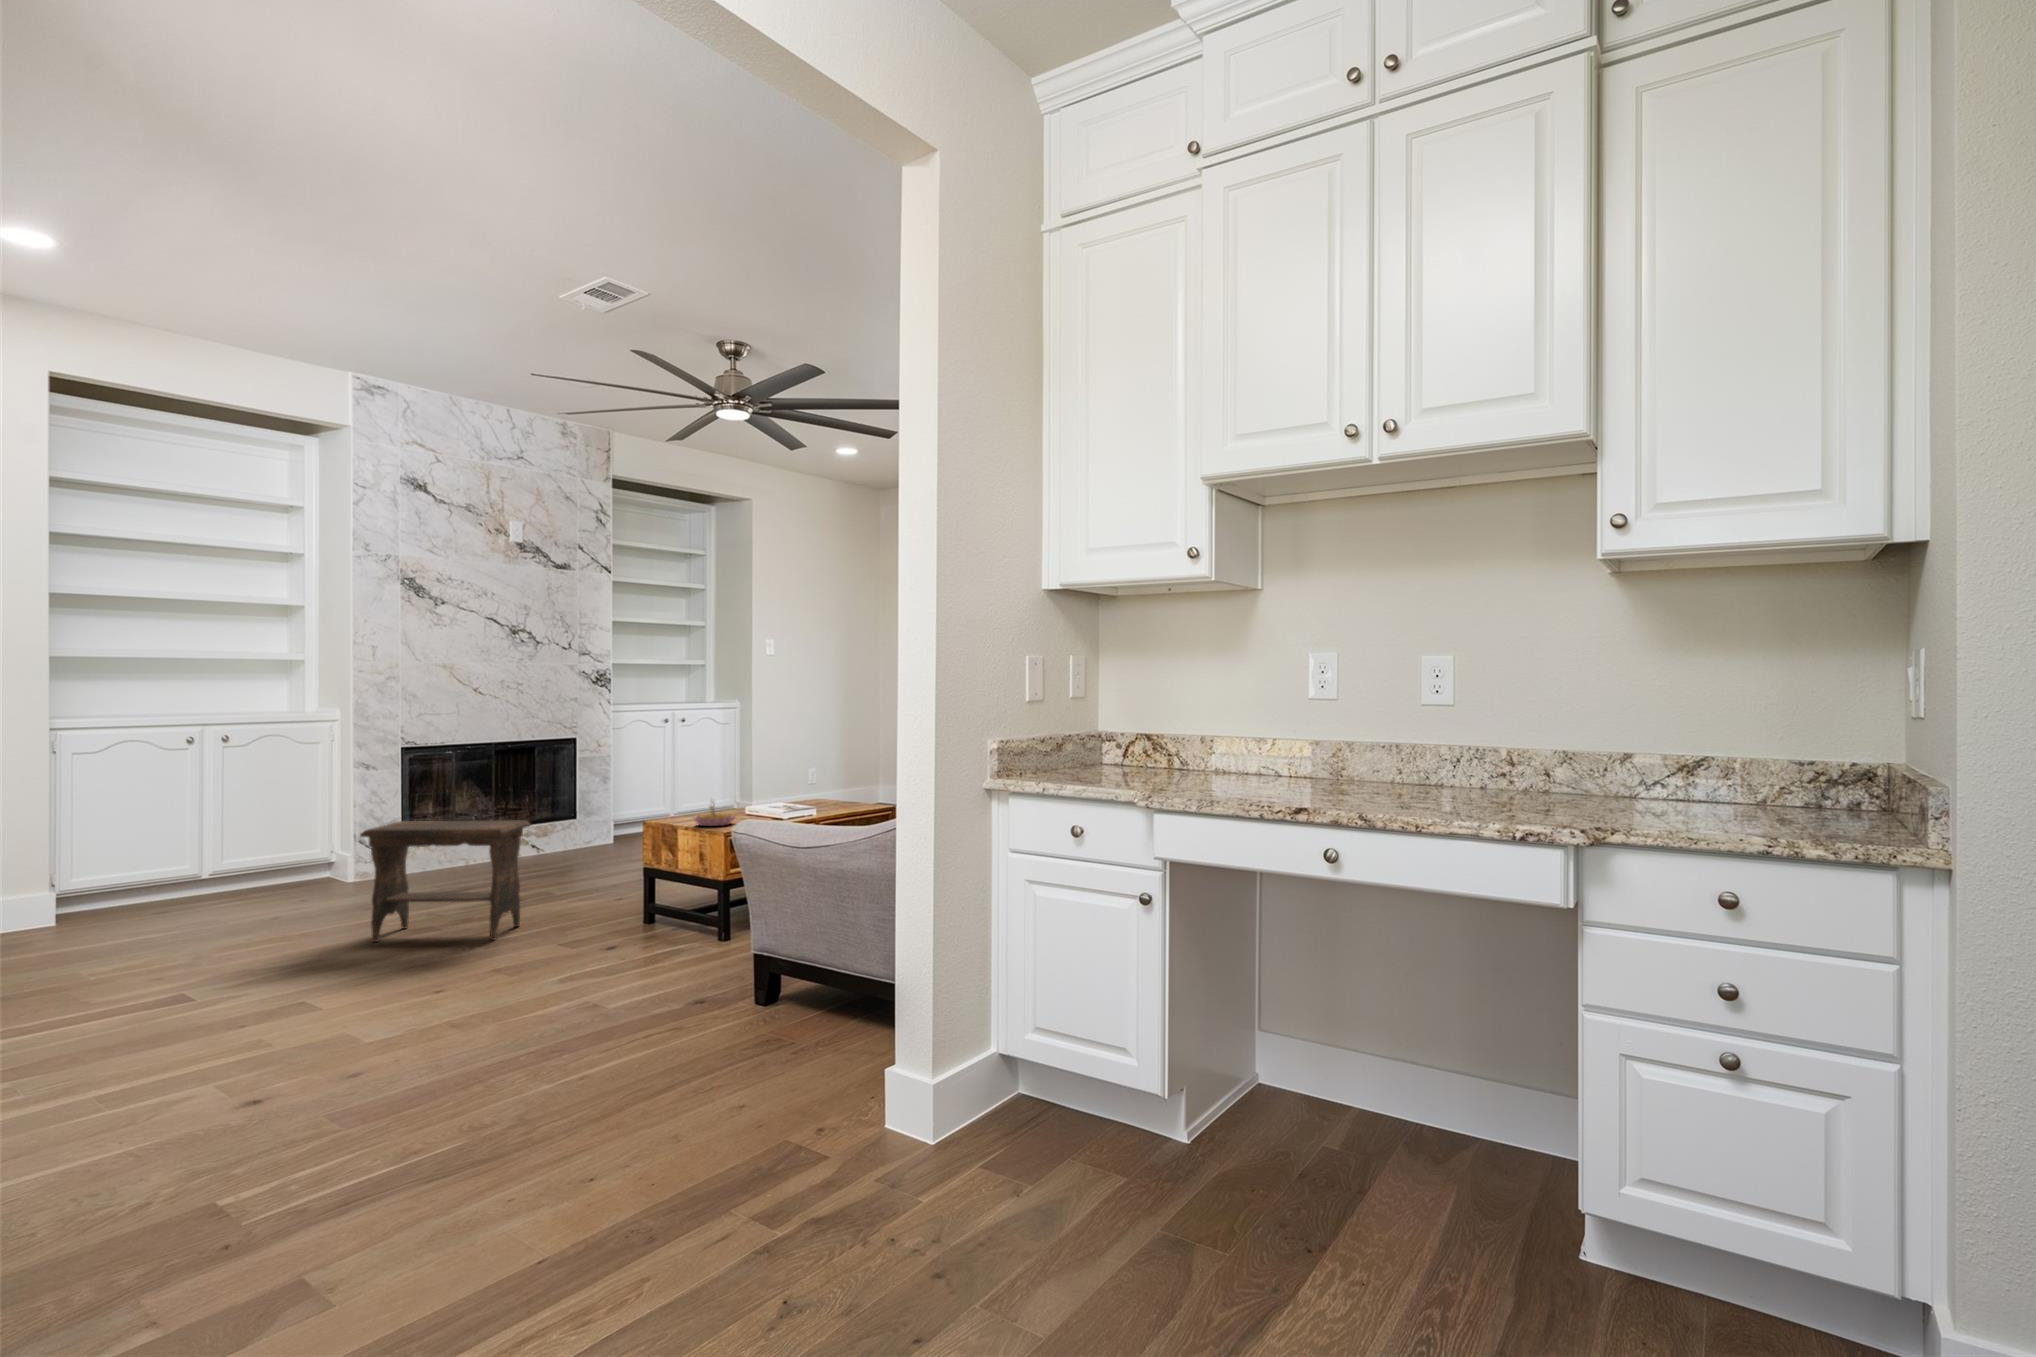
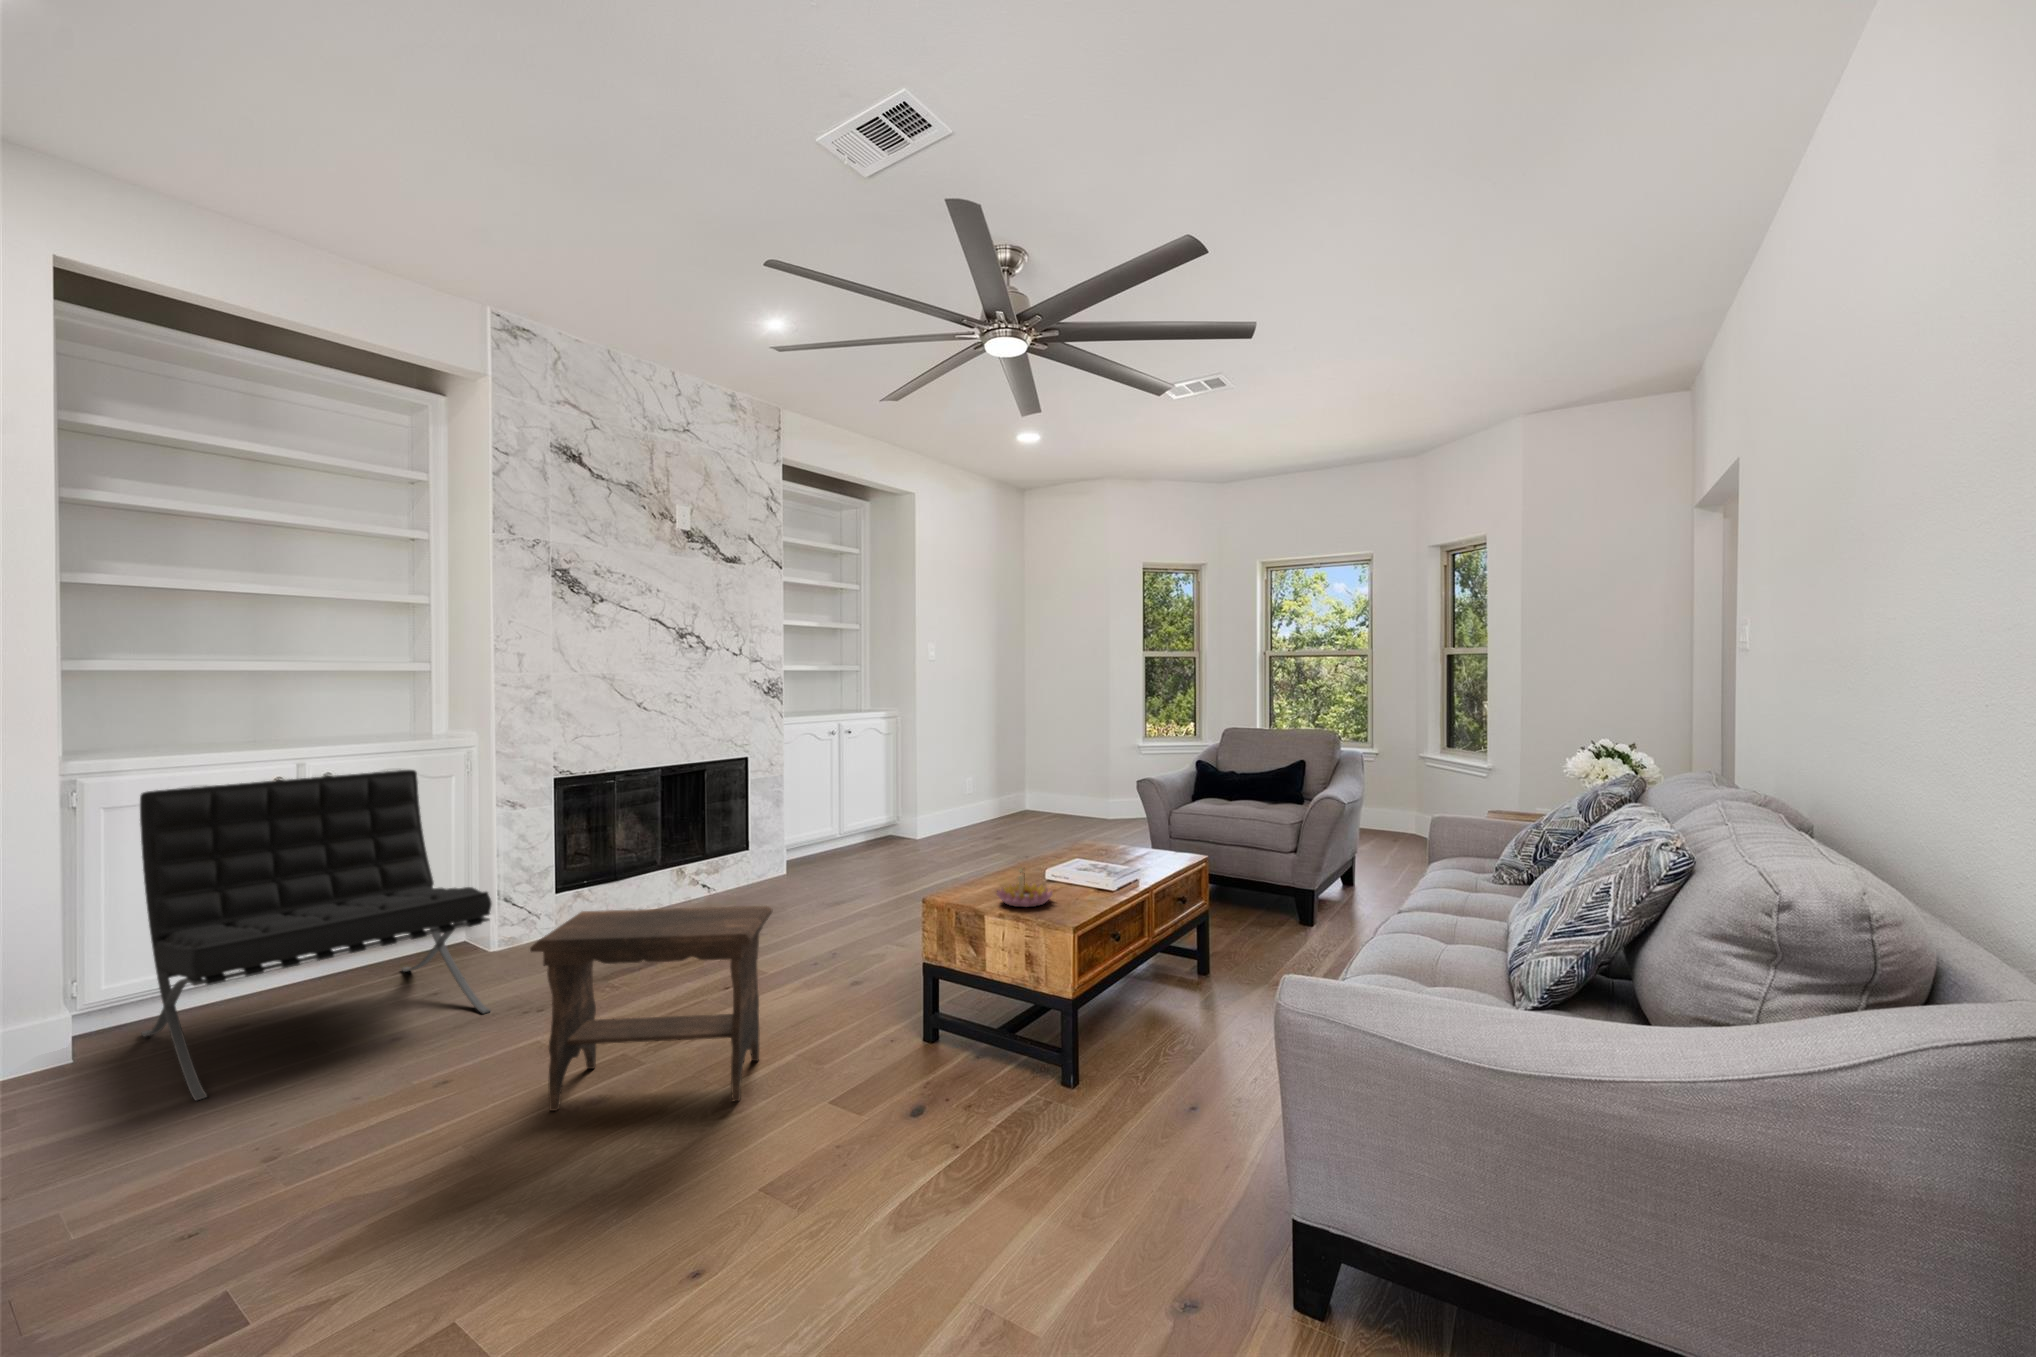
lounge chair: none [101,734,344,936] -> present [140,770,492,1100]

